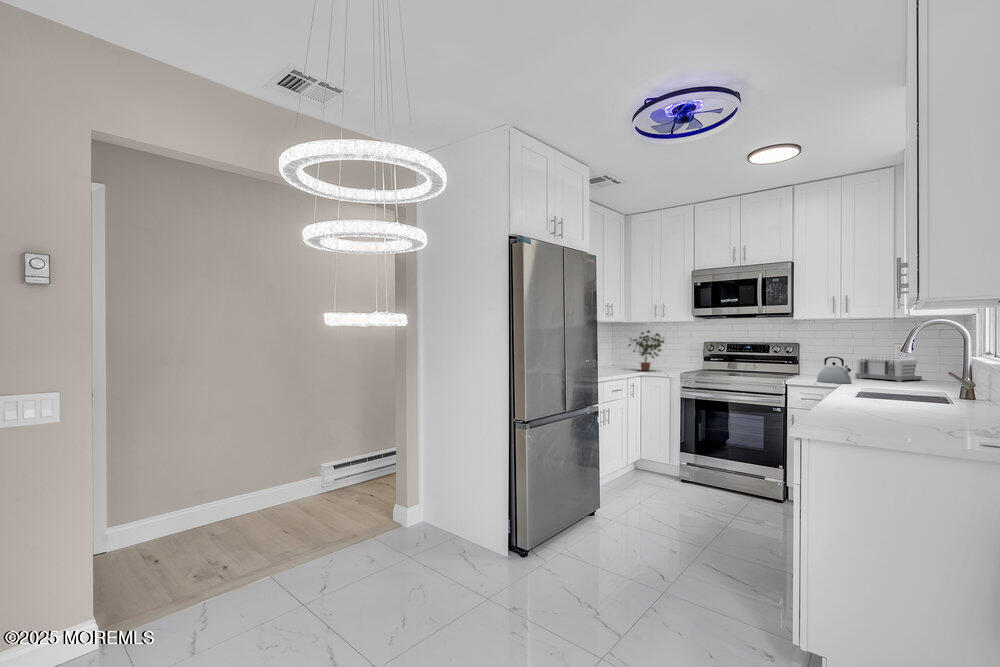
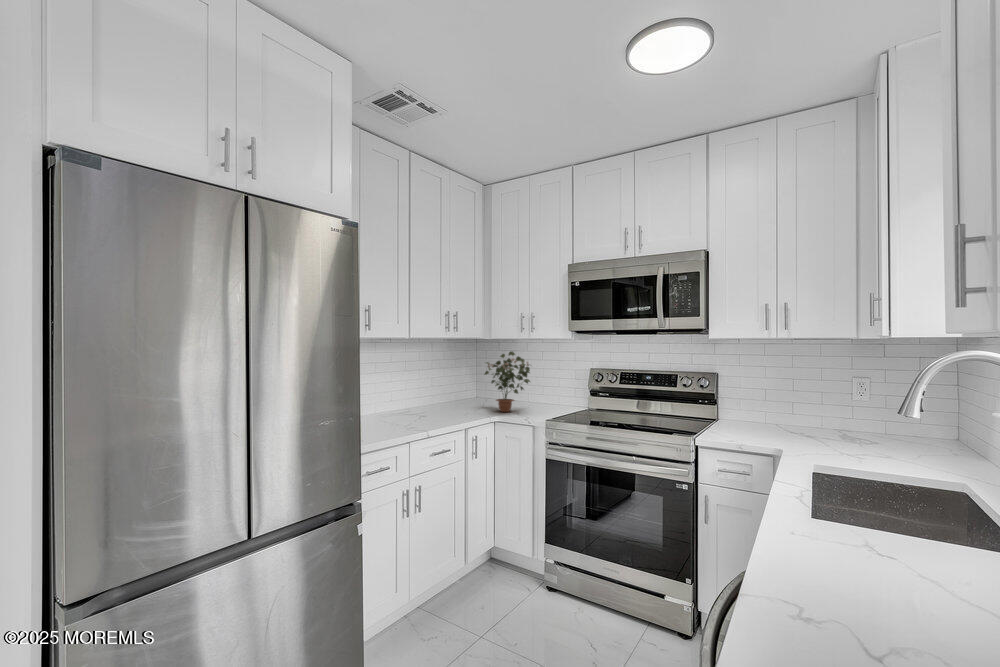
kettle: present [817,357,851,383] -> none [743,401,796,447]
toaster: present [855,357,922,382] -> none [798,394,893,440]

